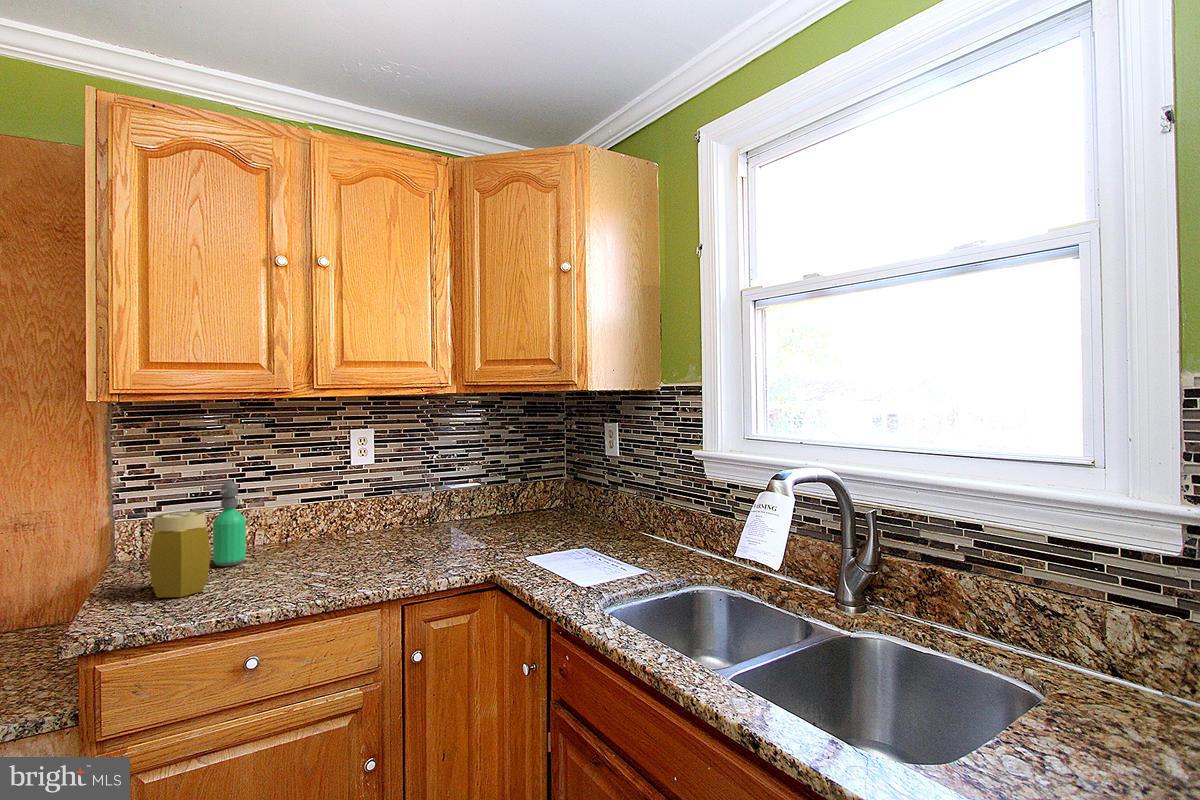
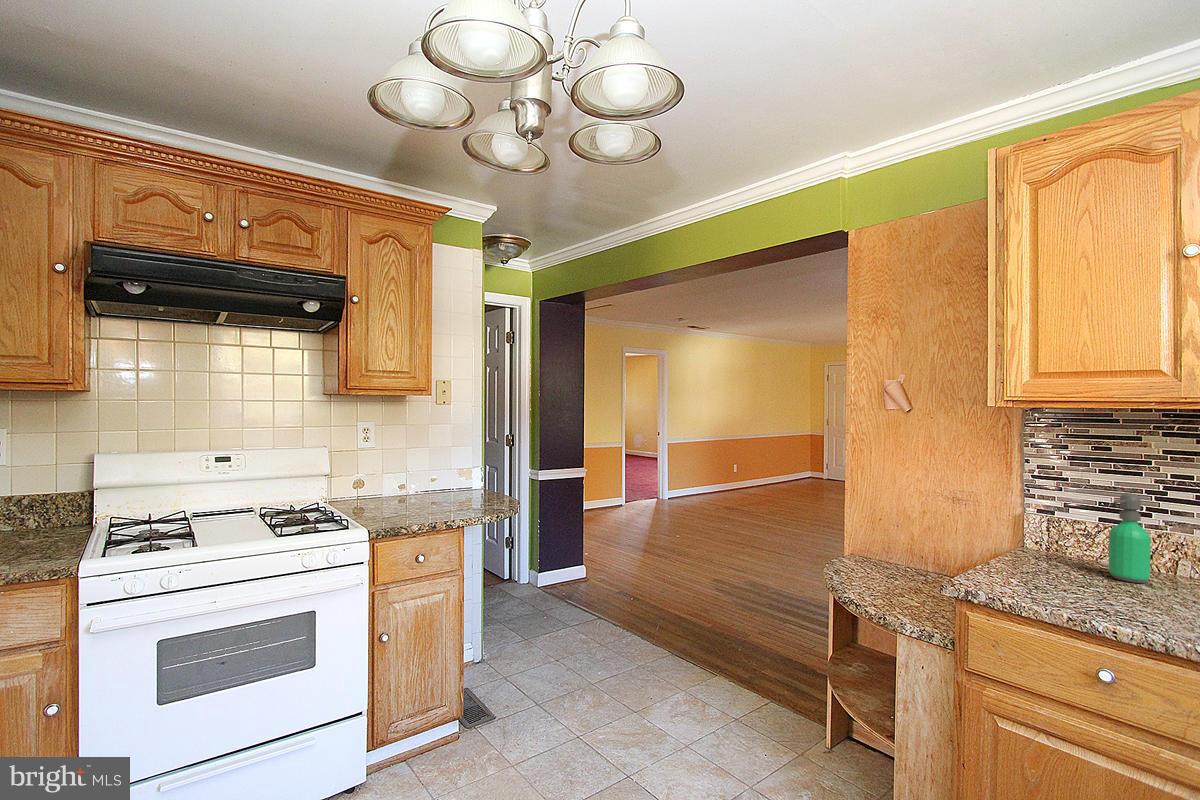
jar: present [149,510,210,598] -> none [1023,507,1088,590]

